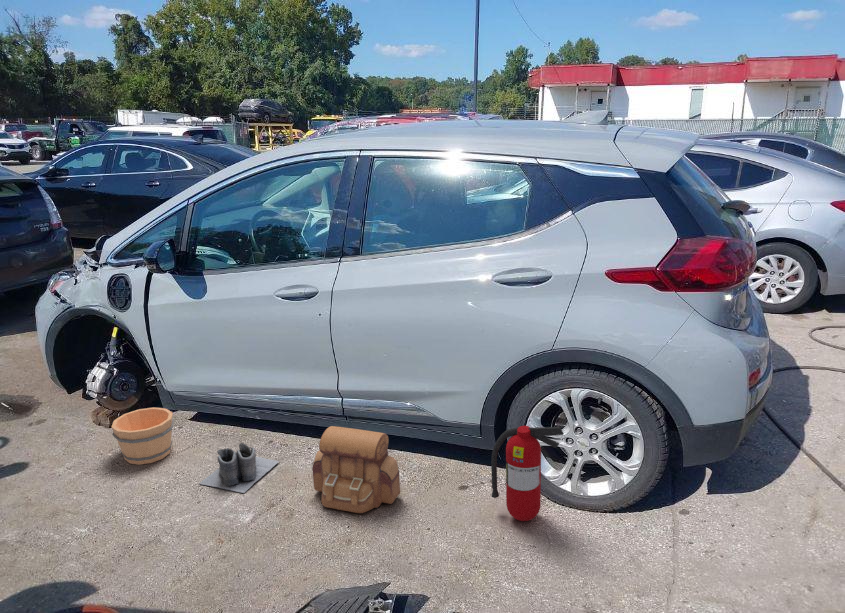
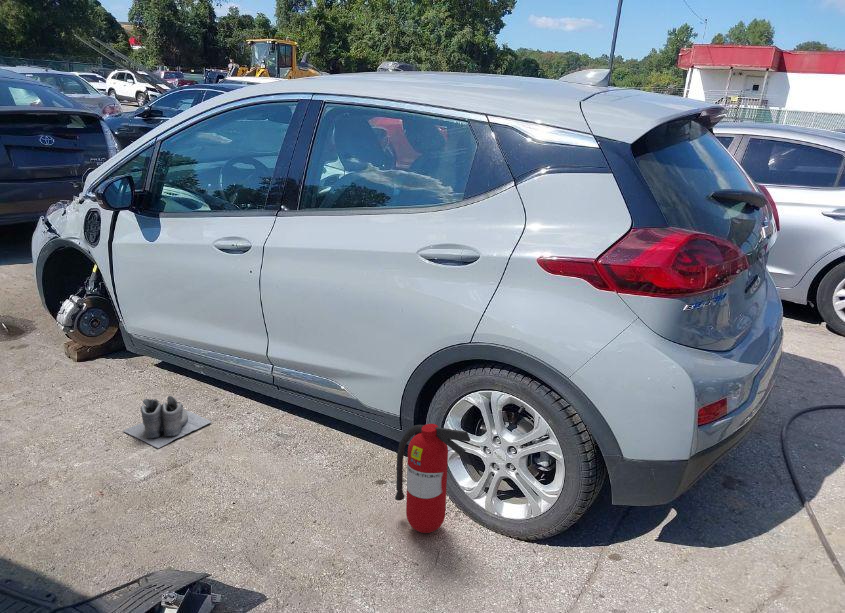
bucket: present [111,407,174,465] -> none [60,347,126,403]
backpack: present [312,426,400,513] -> none [223,392,309,491]

